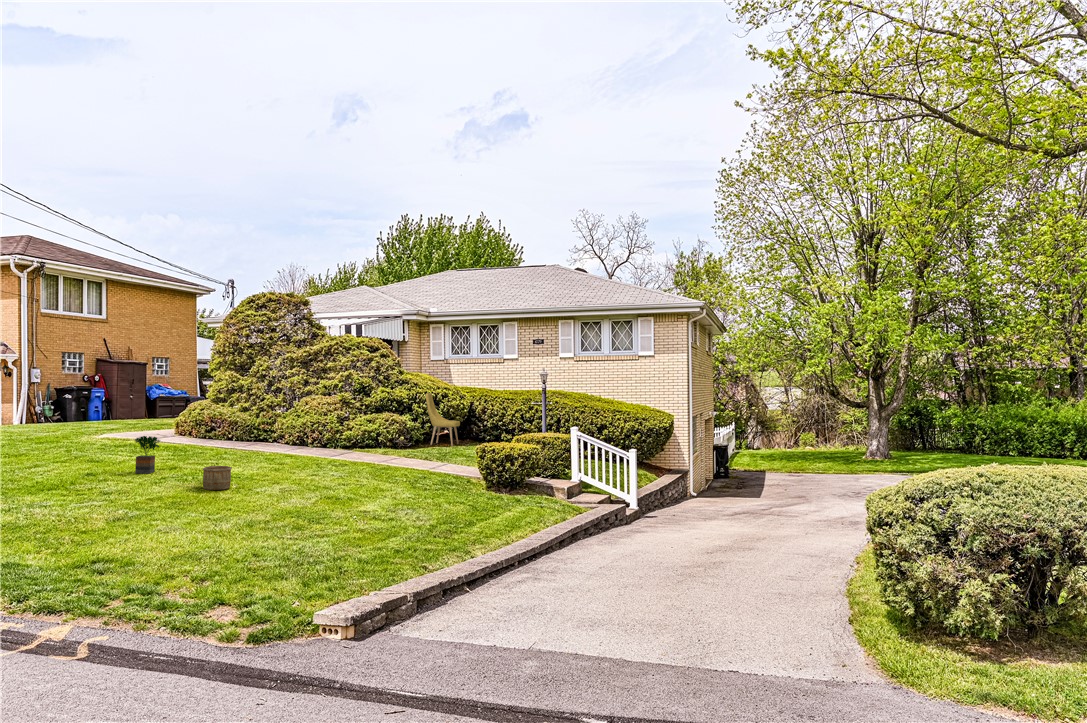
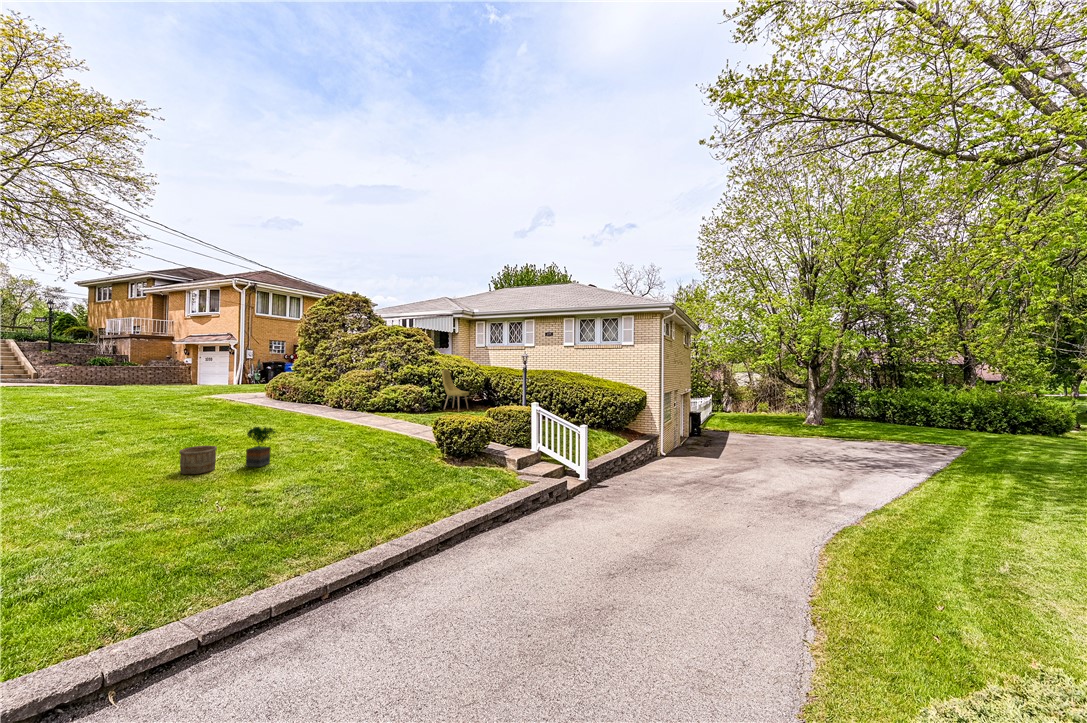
potted tree: present [135,436,160,473] -> present [246,427,276,467]
wooden bucket: present [203,466,232,490] -> present [179,446,217,474]

